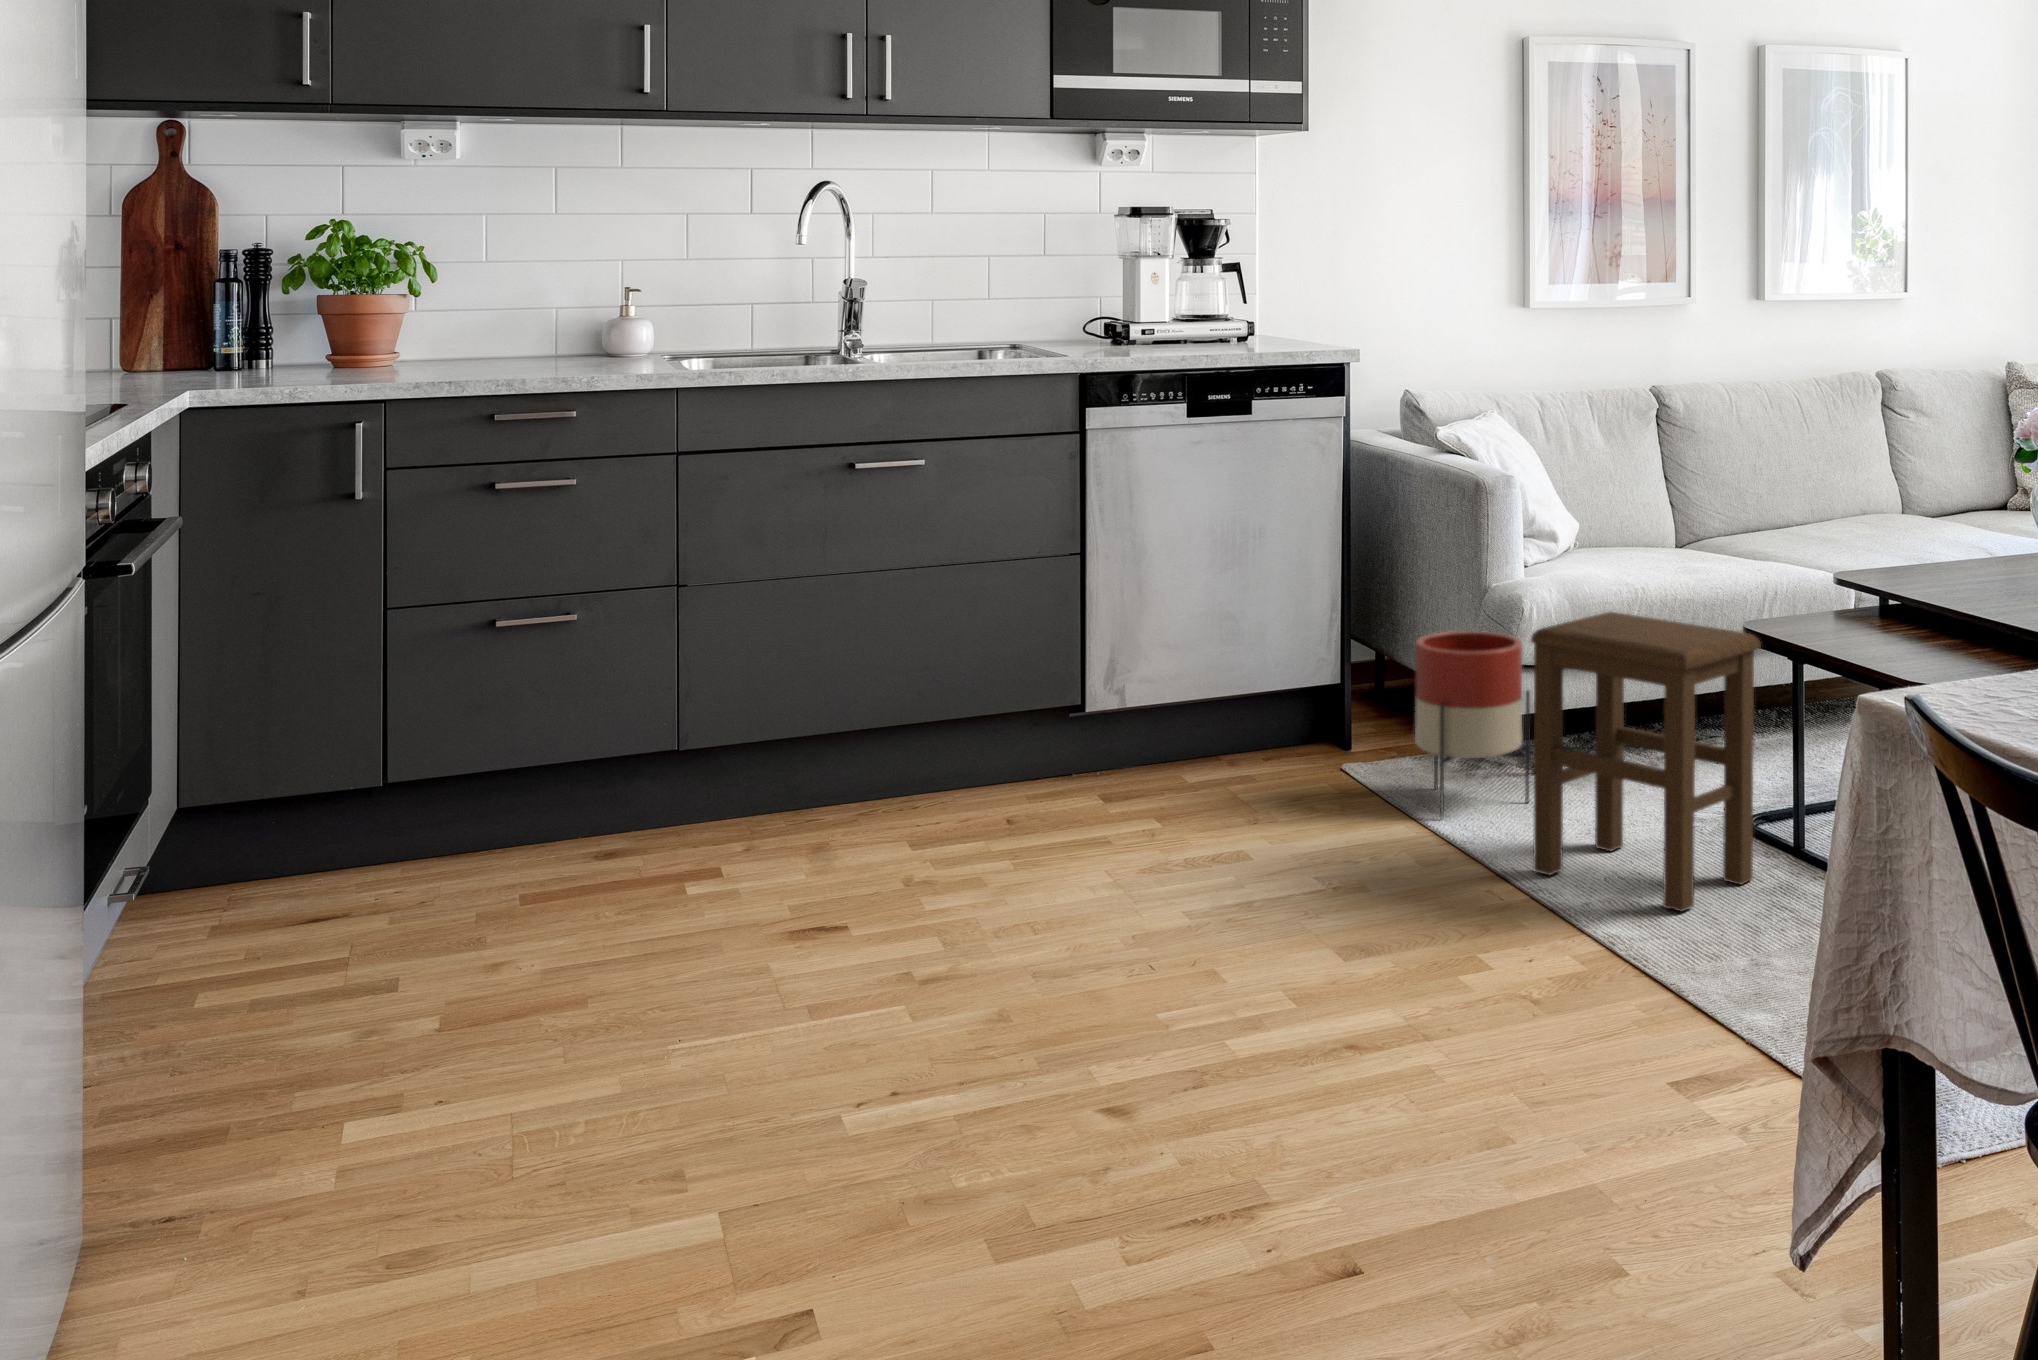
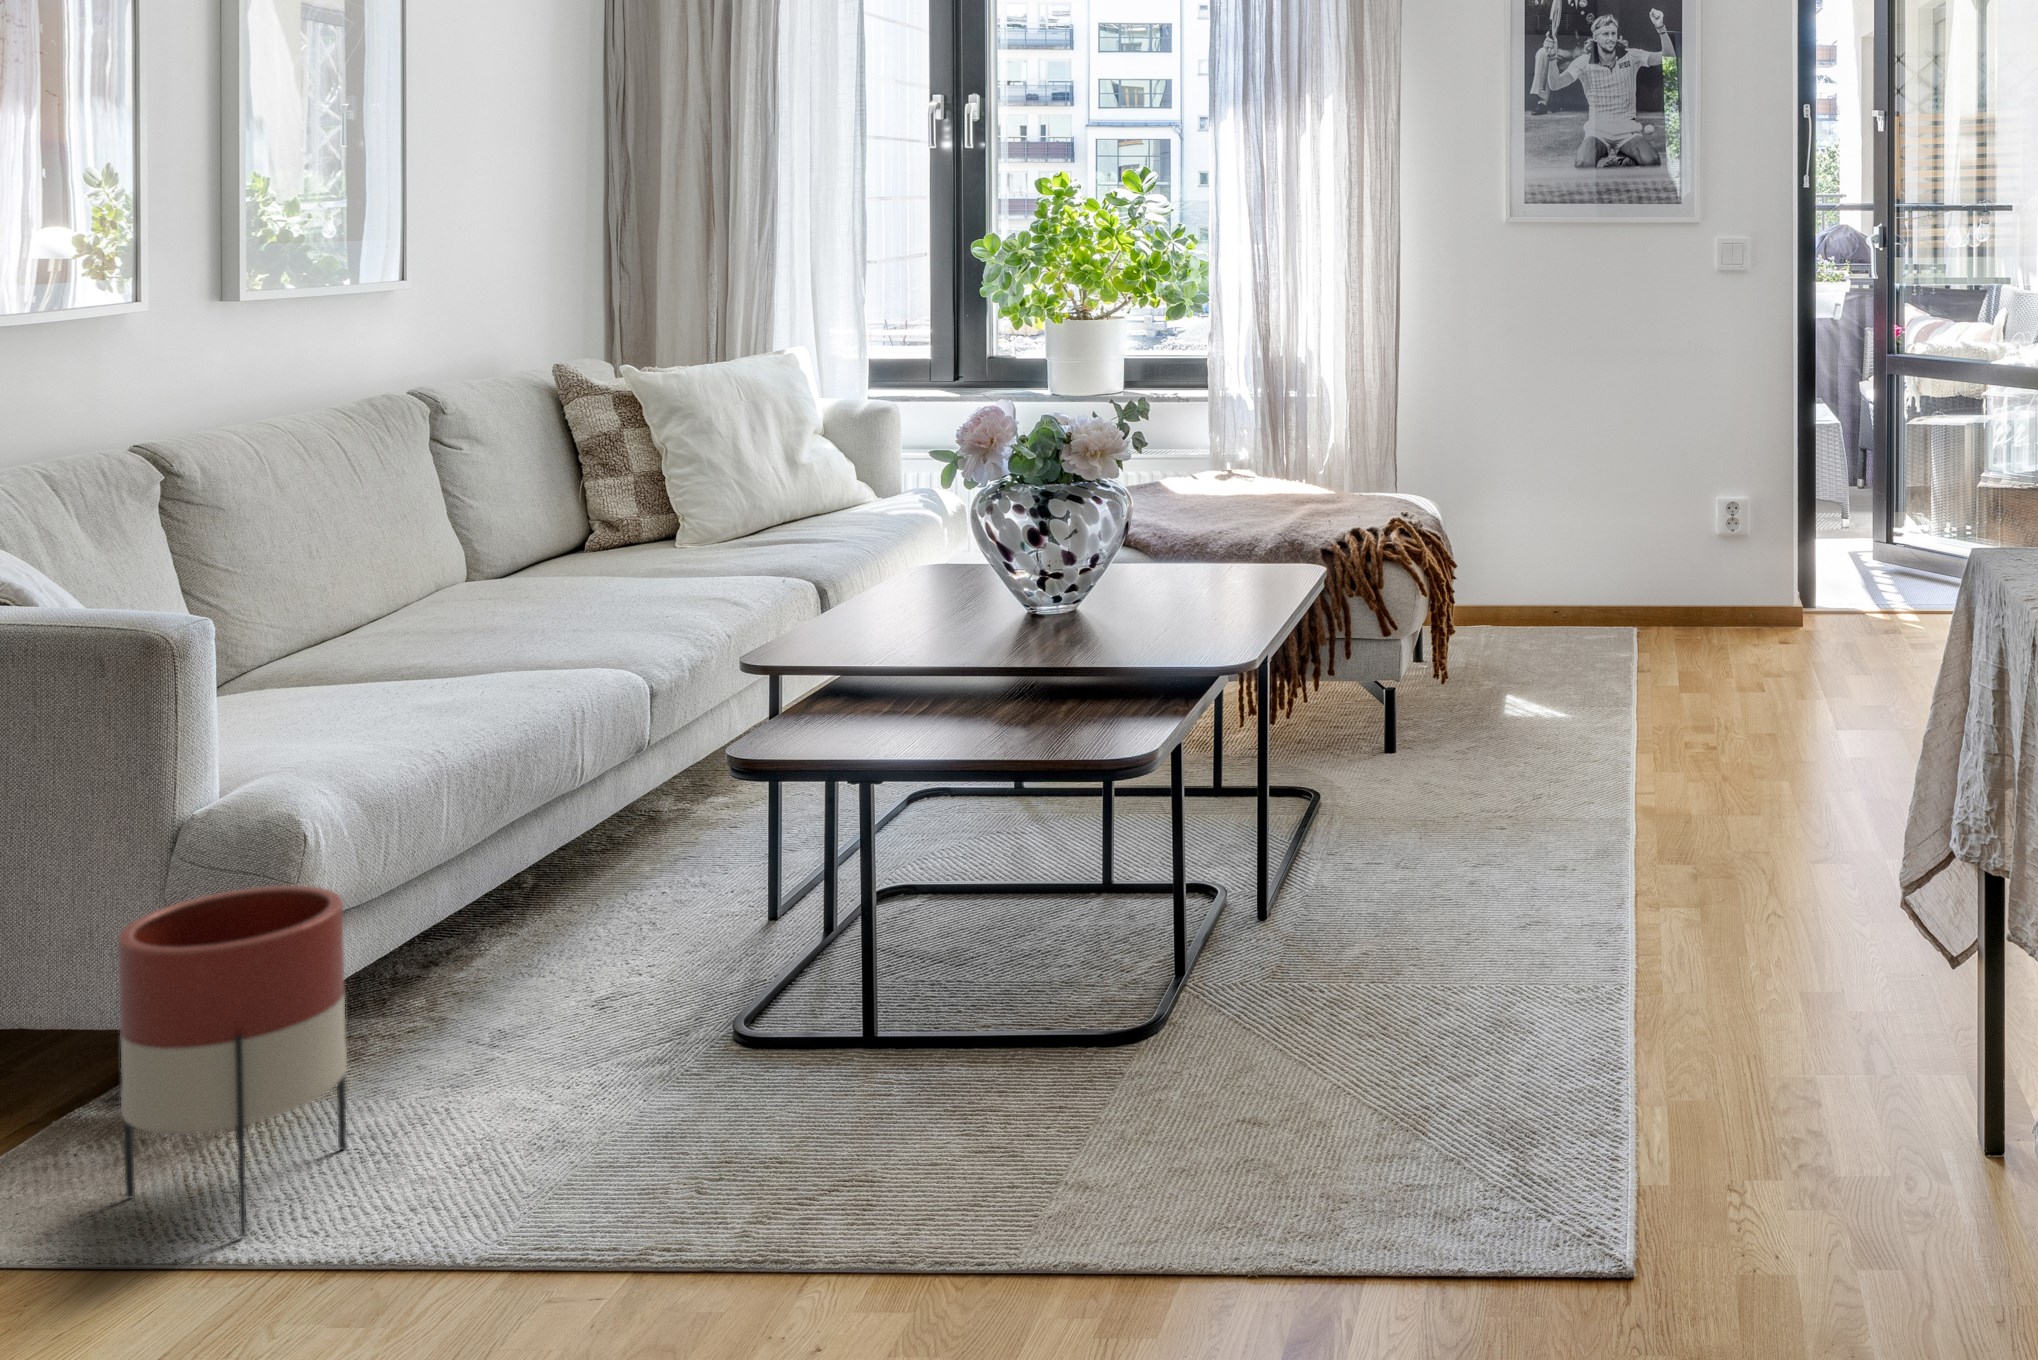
stool: present [1531,612,1761,911] -> none [552,769,873,1237]

